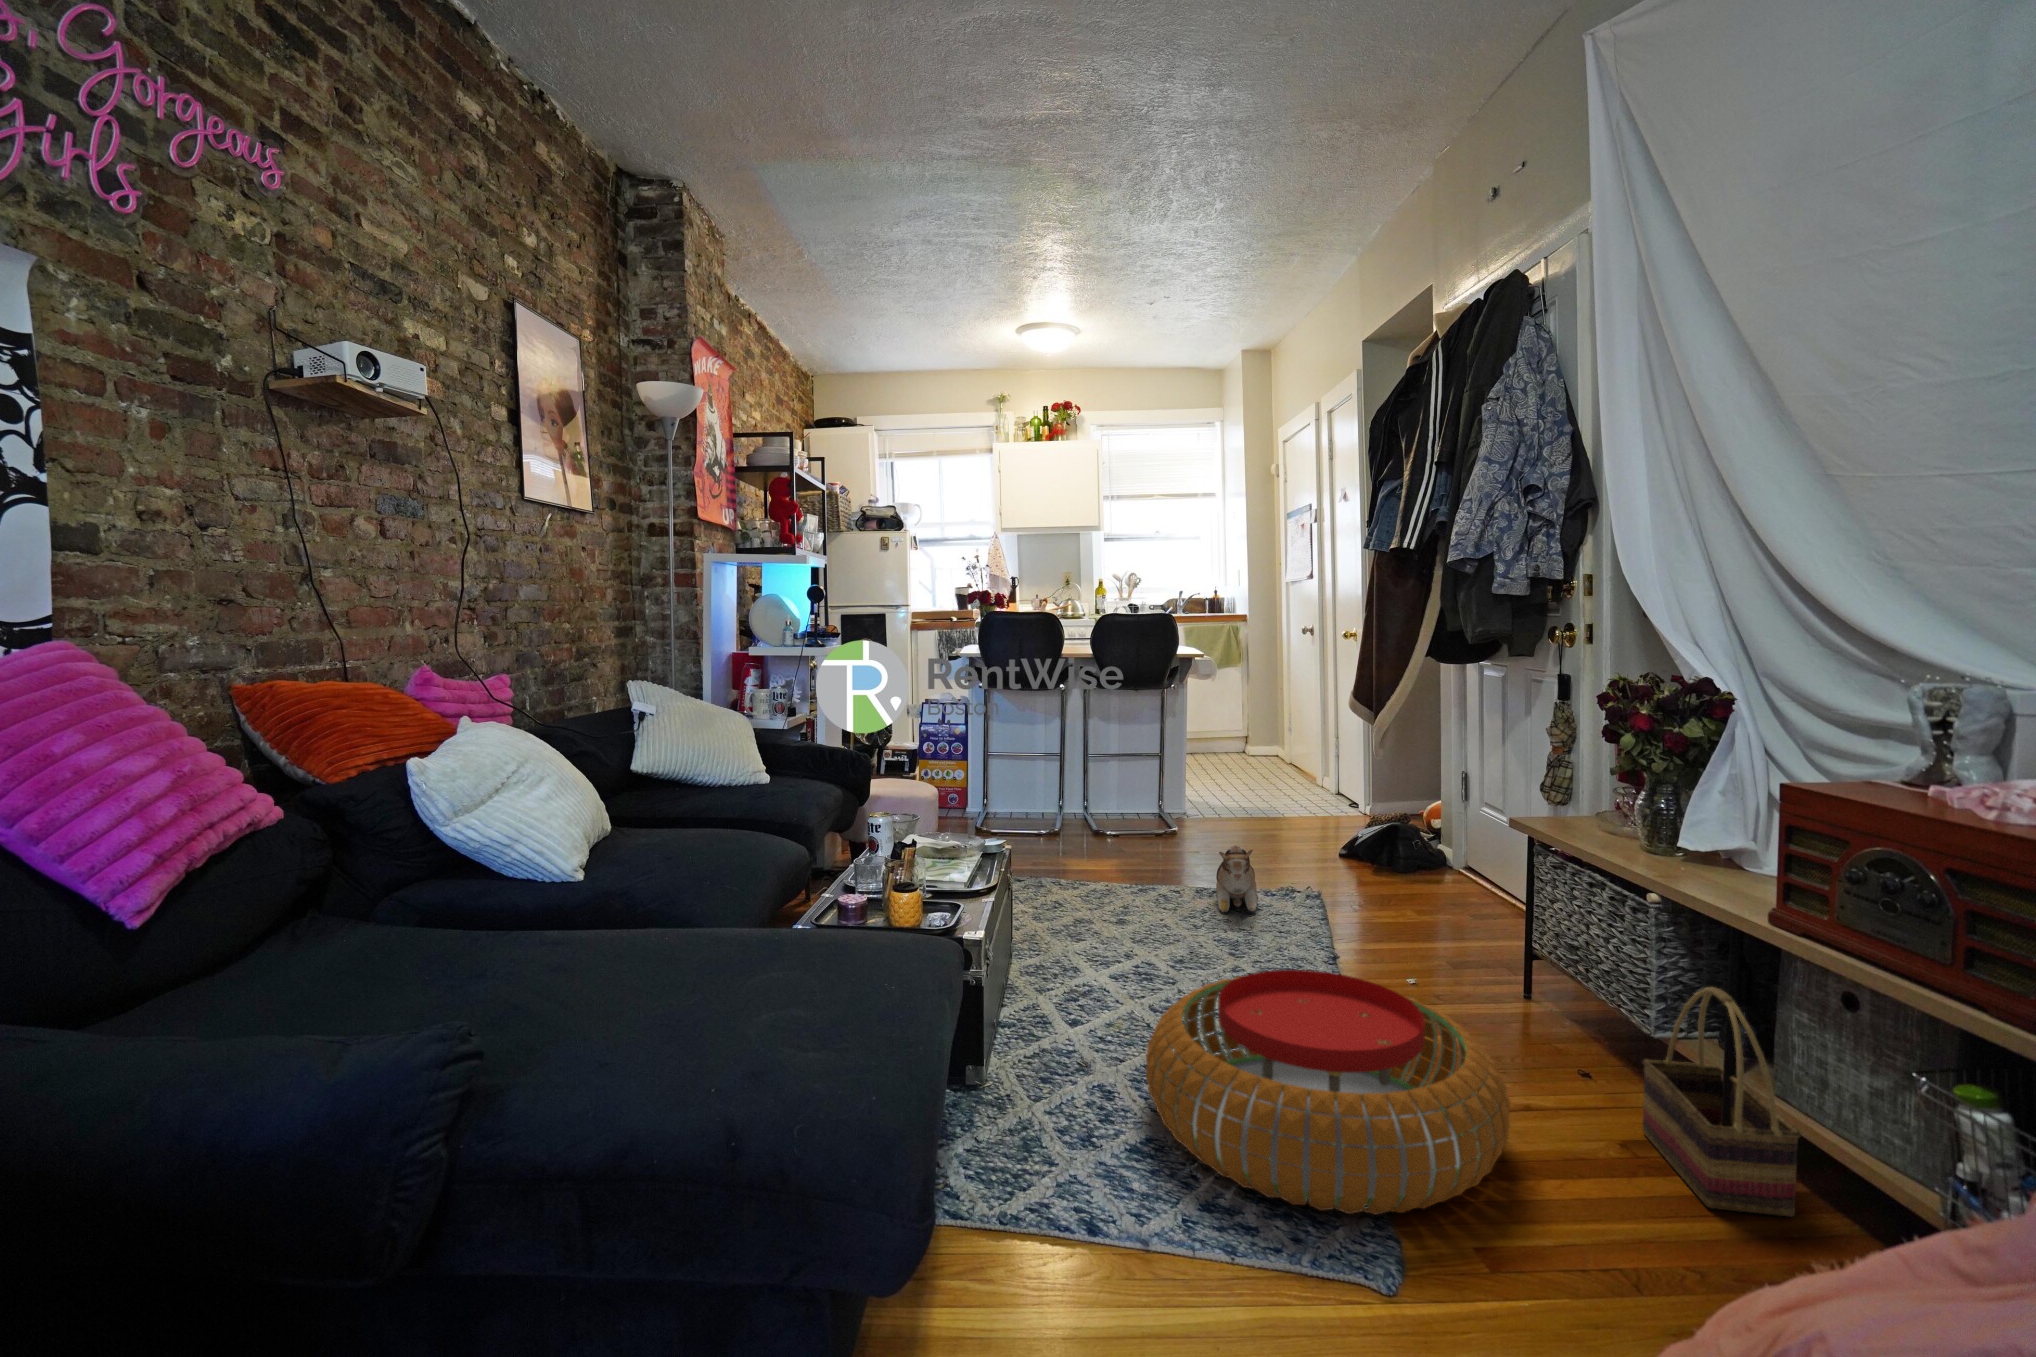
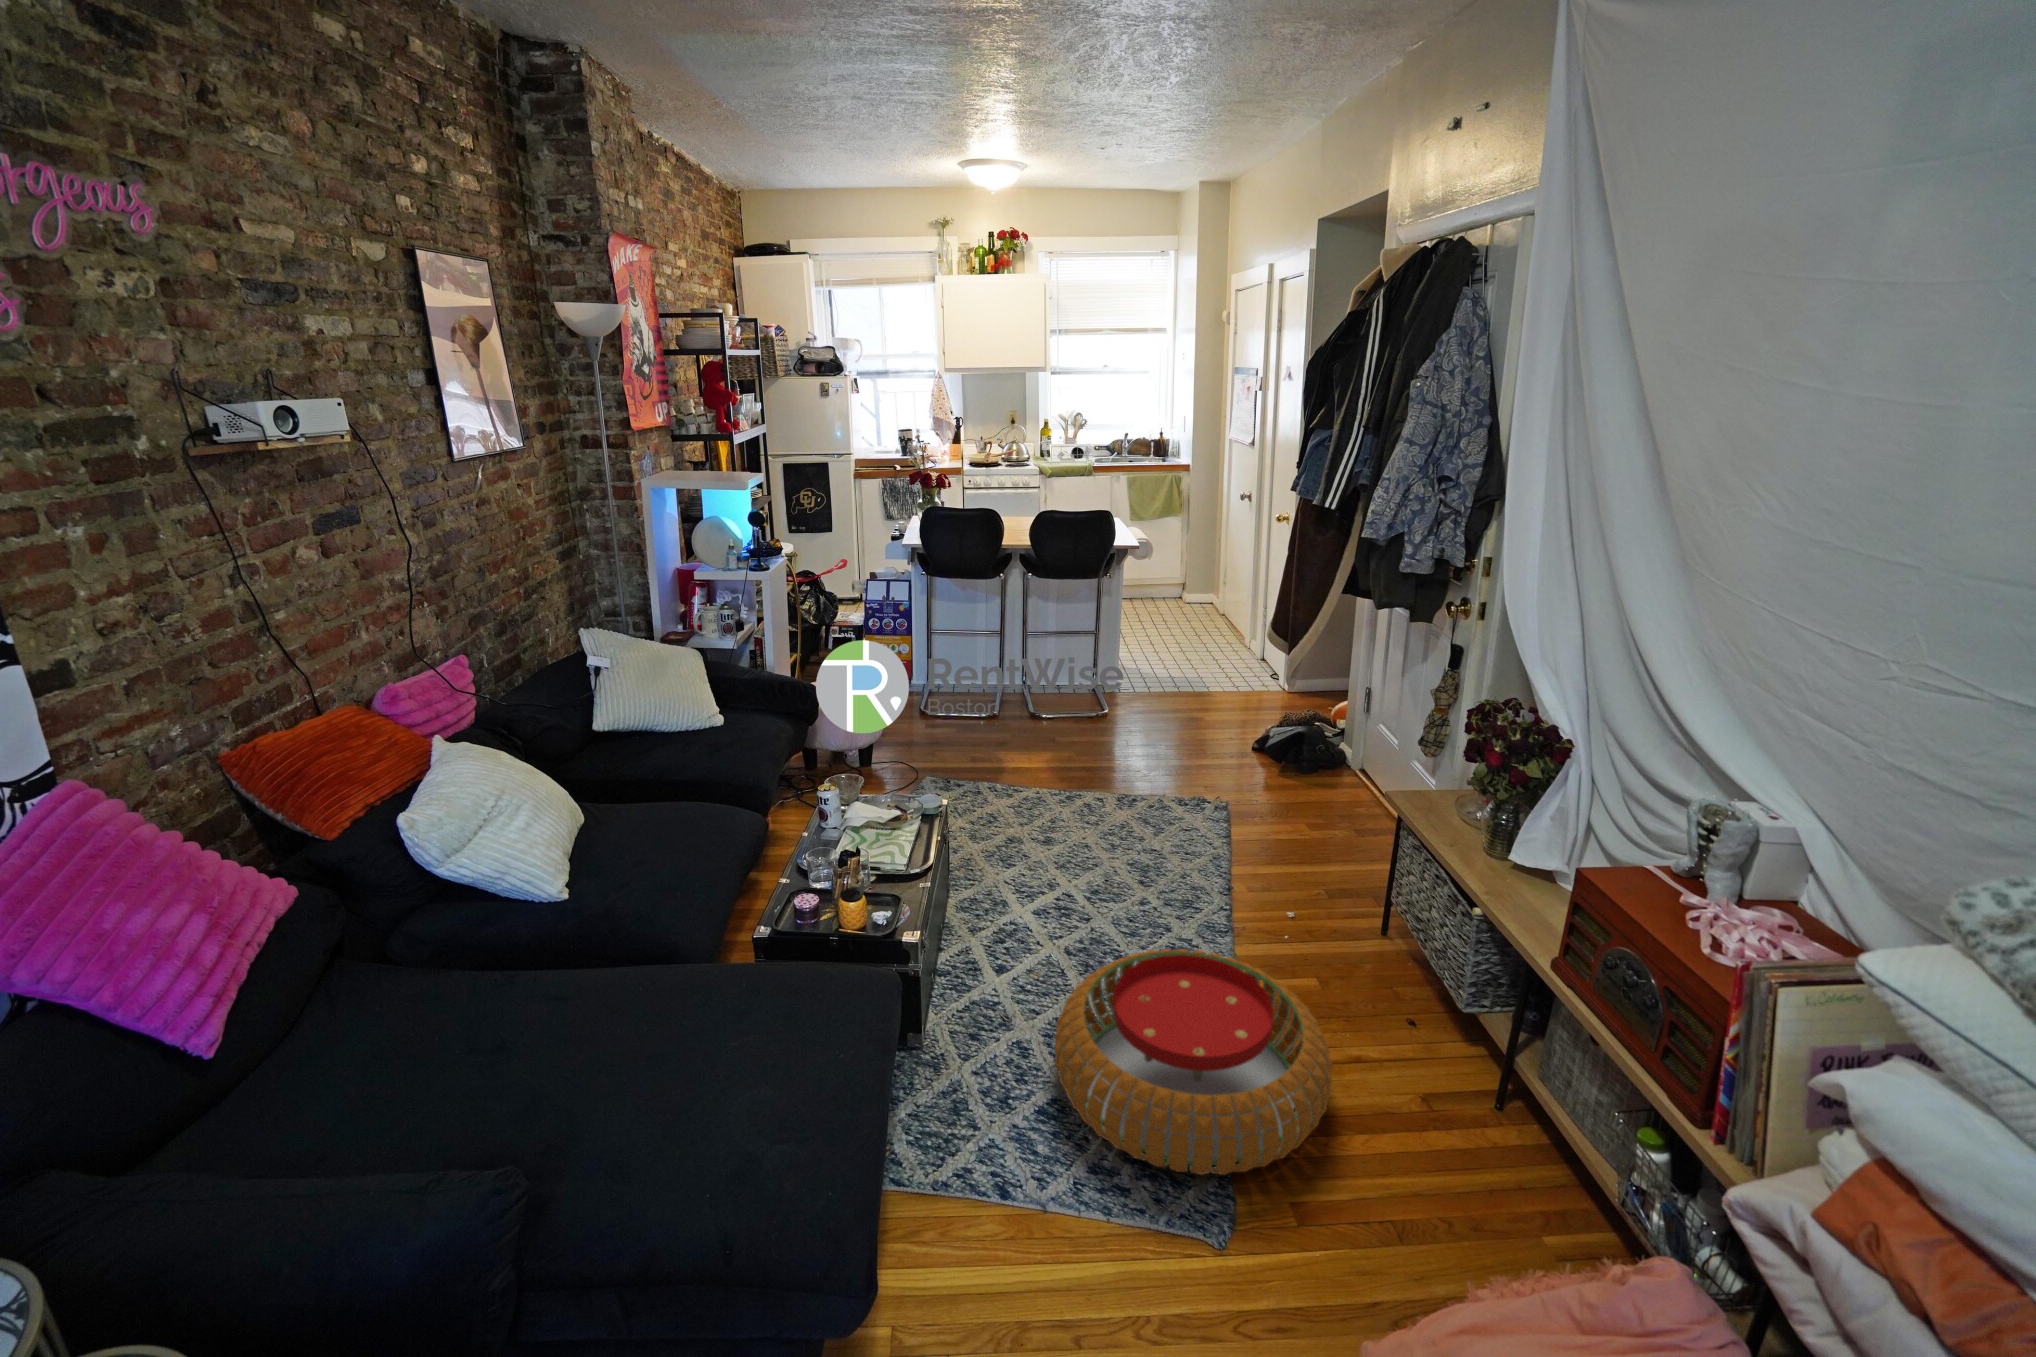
plush toy: present [1216,846,1258,912] -> none [1136,776,1173,830]
basket: present [1642,987,1801,1217] -> none [1437,995,1539,1163]

